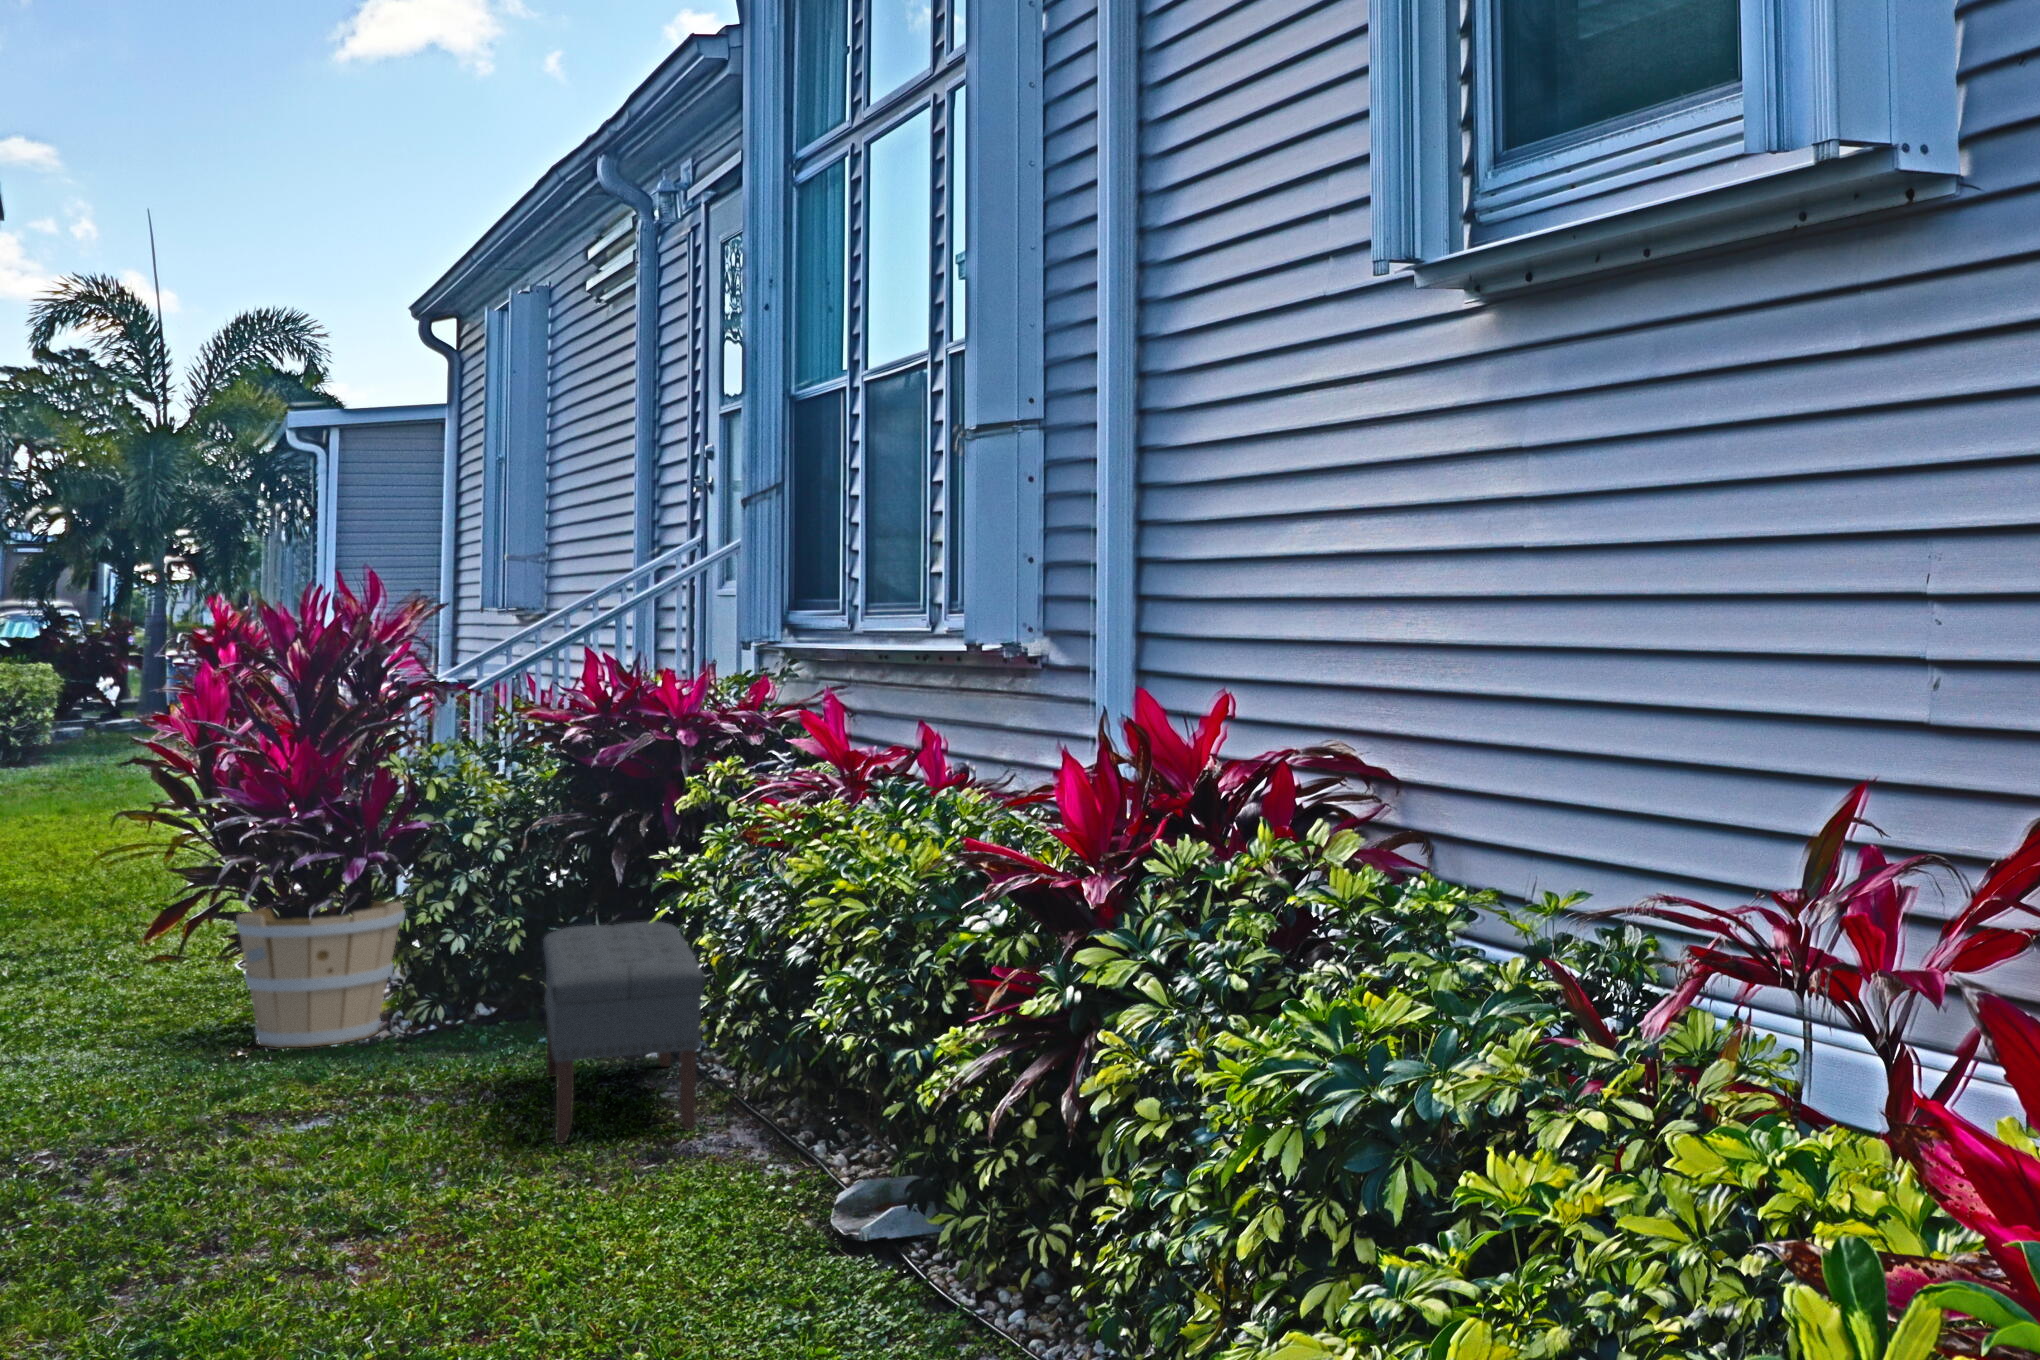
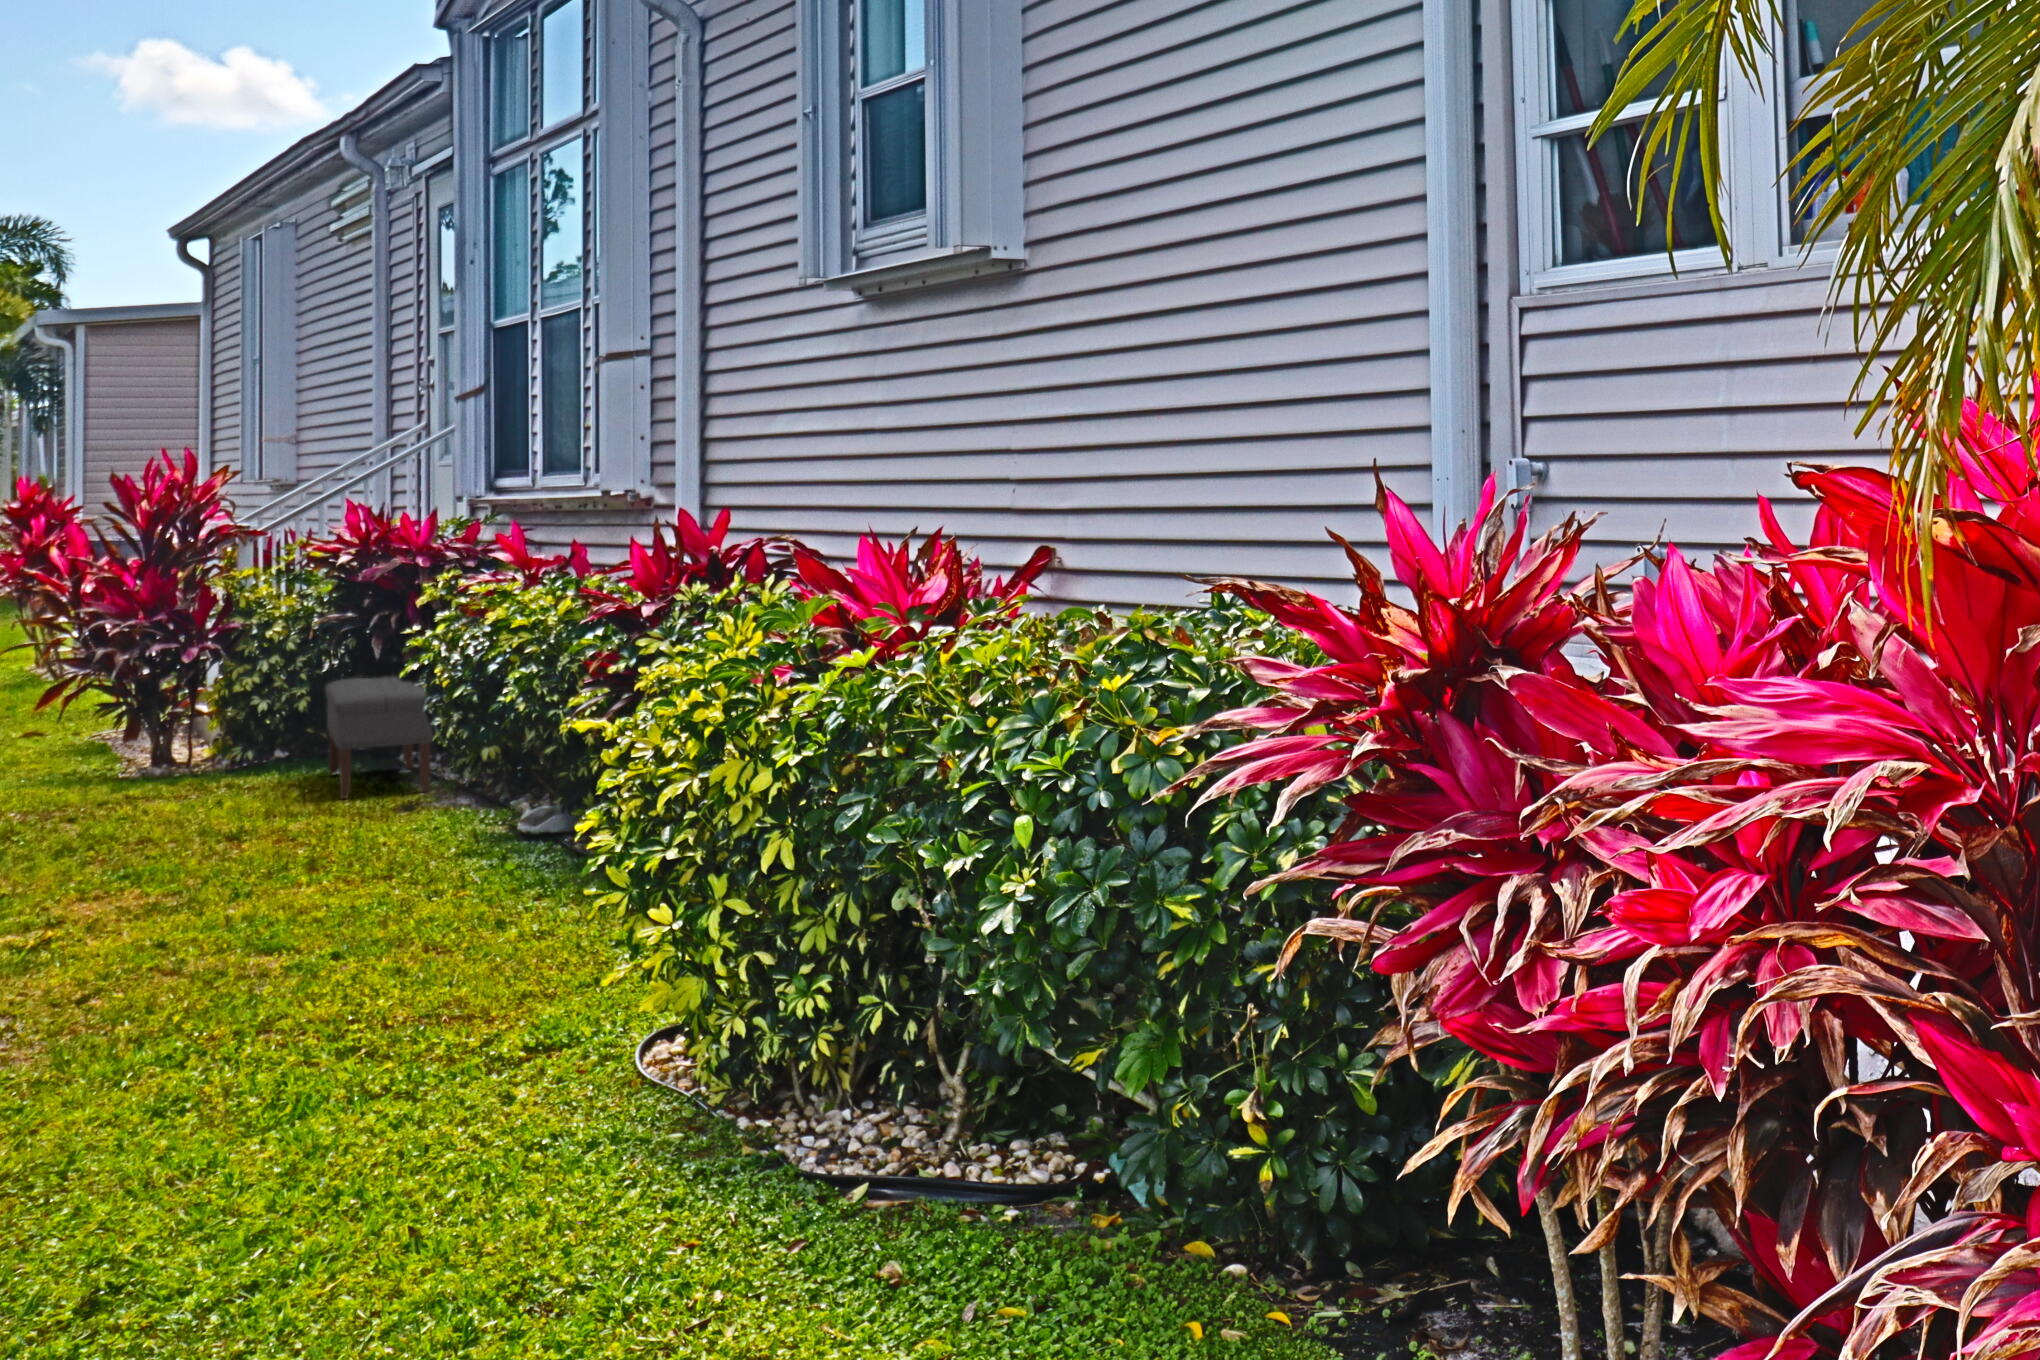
wooden bucket: present [236,901,405,1048] -> none [103,673,223,770]

